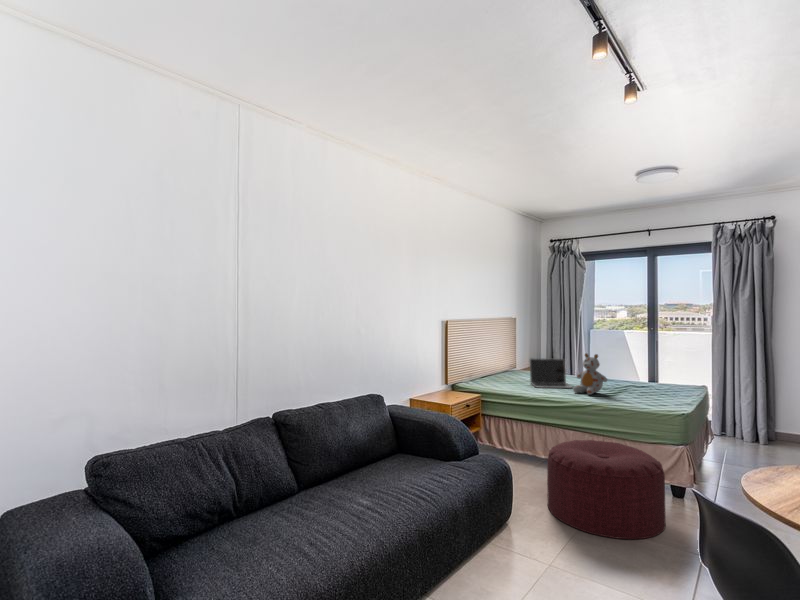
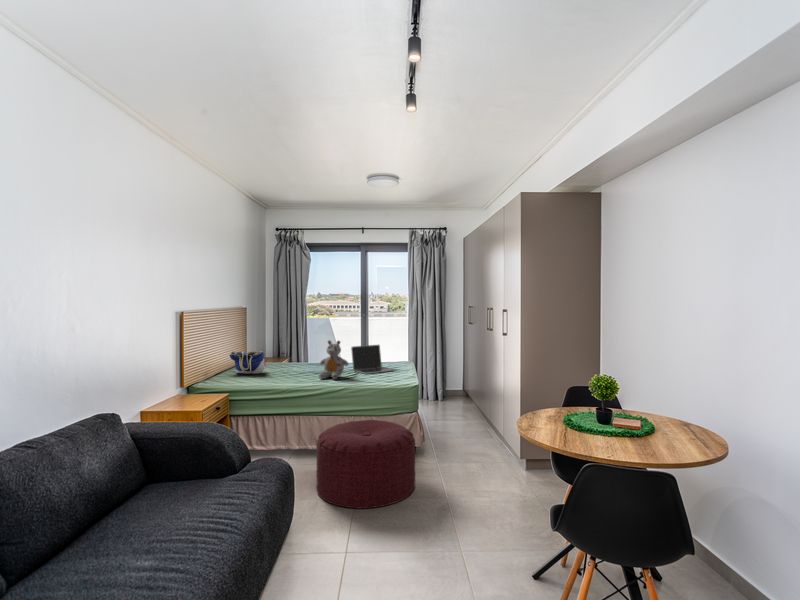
tote bag: none [494,358,527,380] -> present [230,351,266,374]
laptop: present [530,358,572,388] -> present [351,345,393,374]

